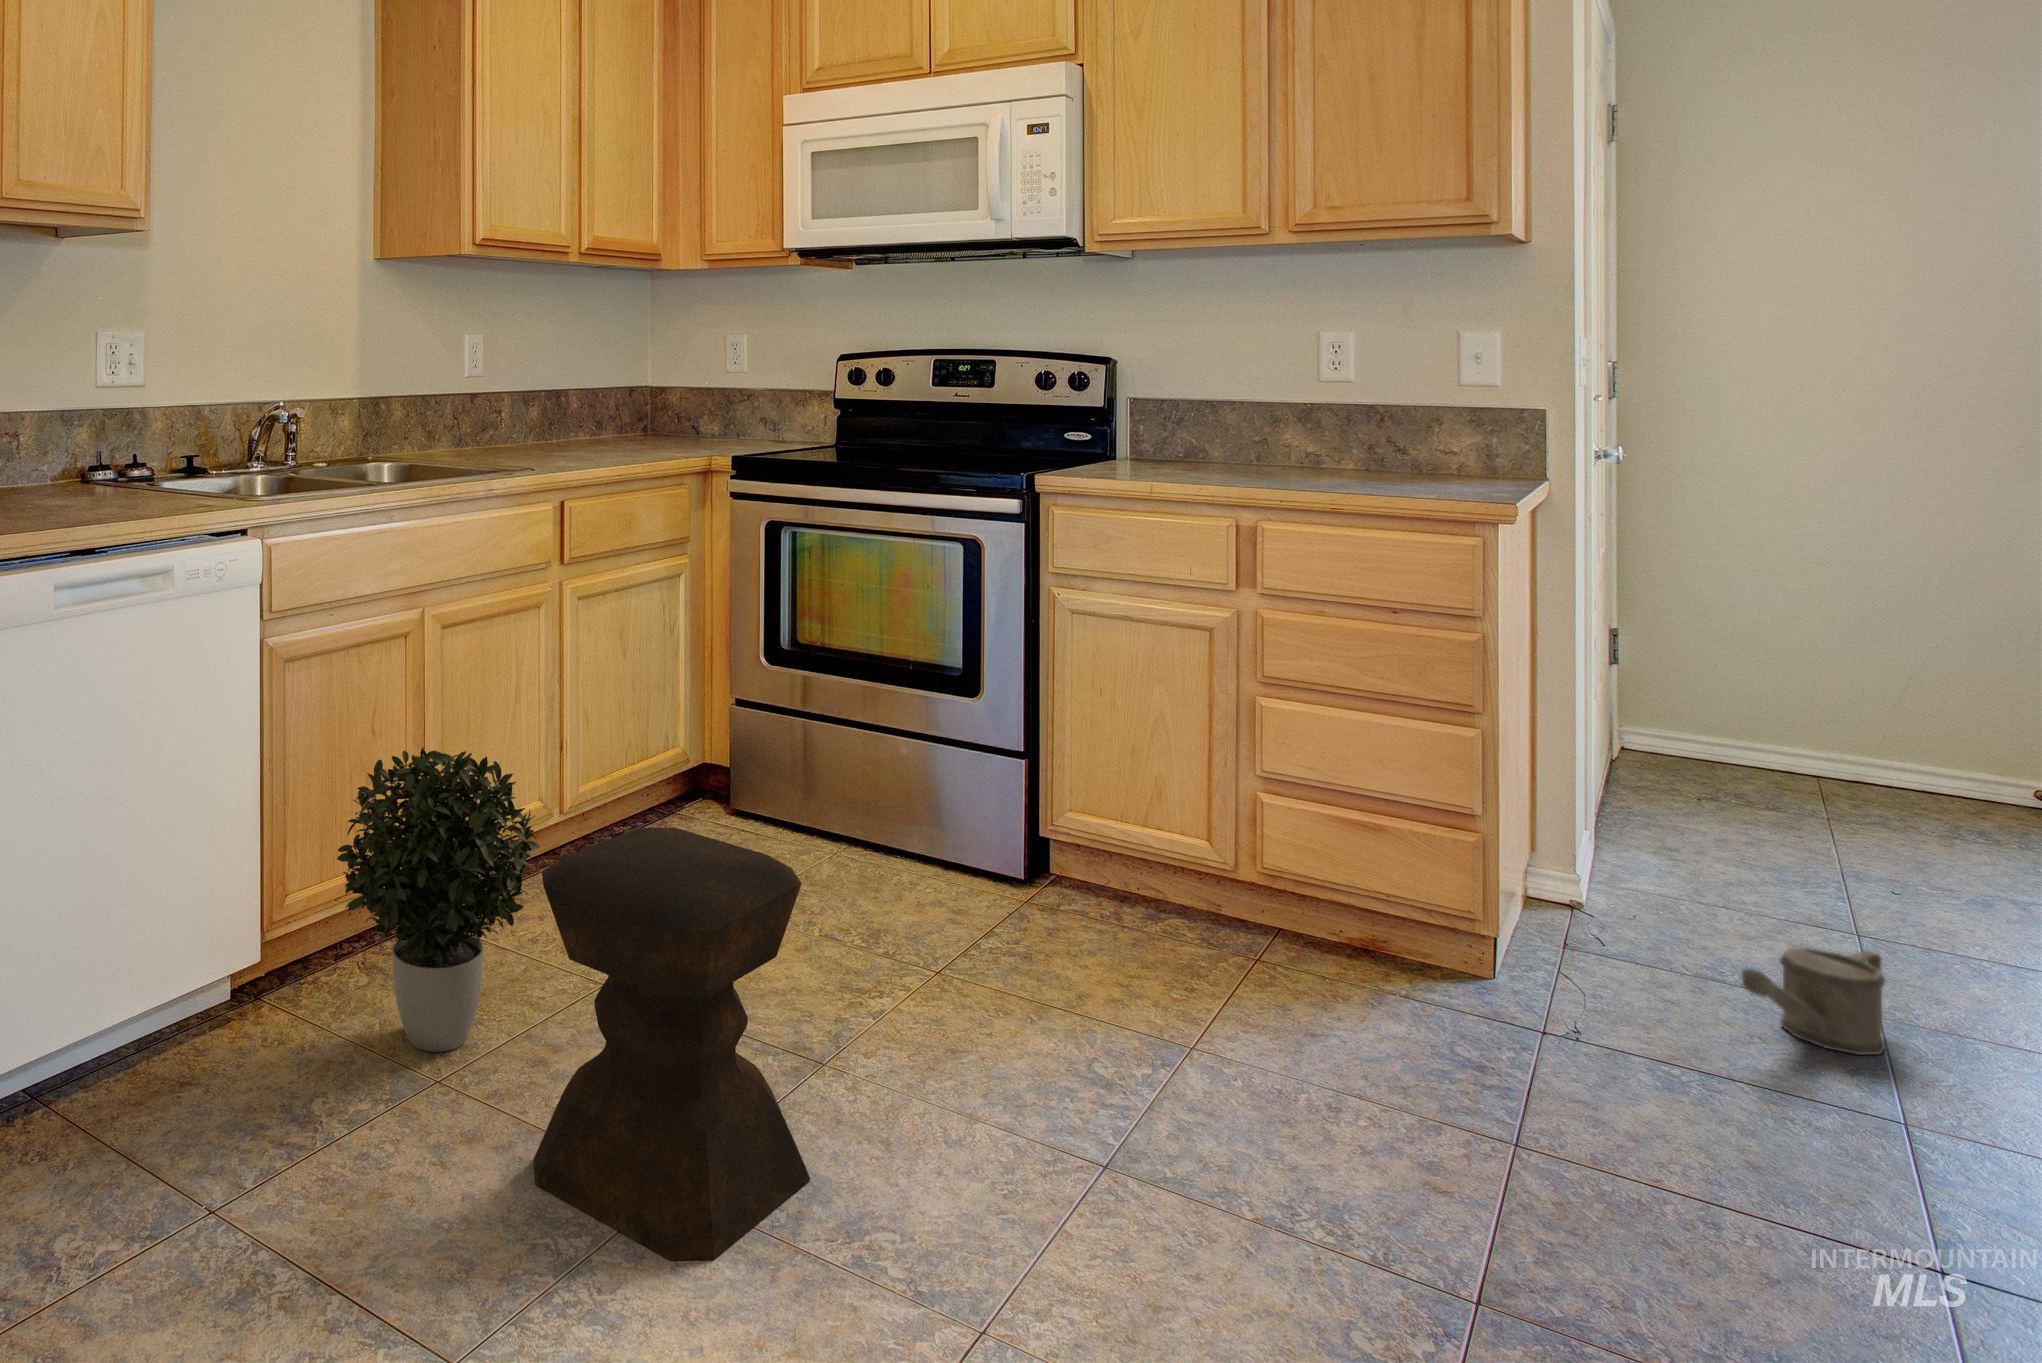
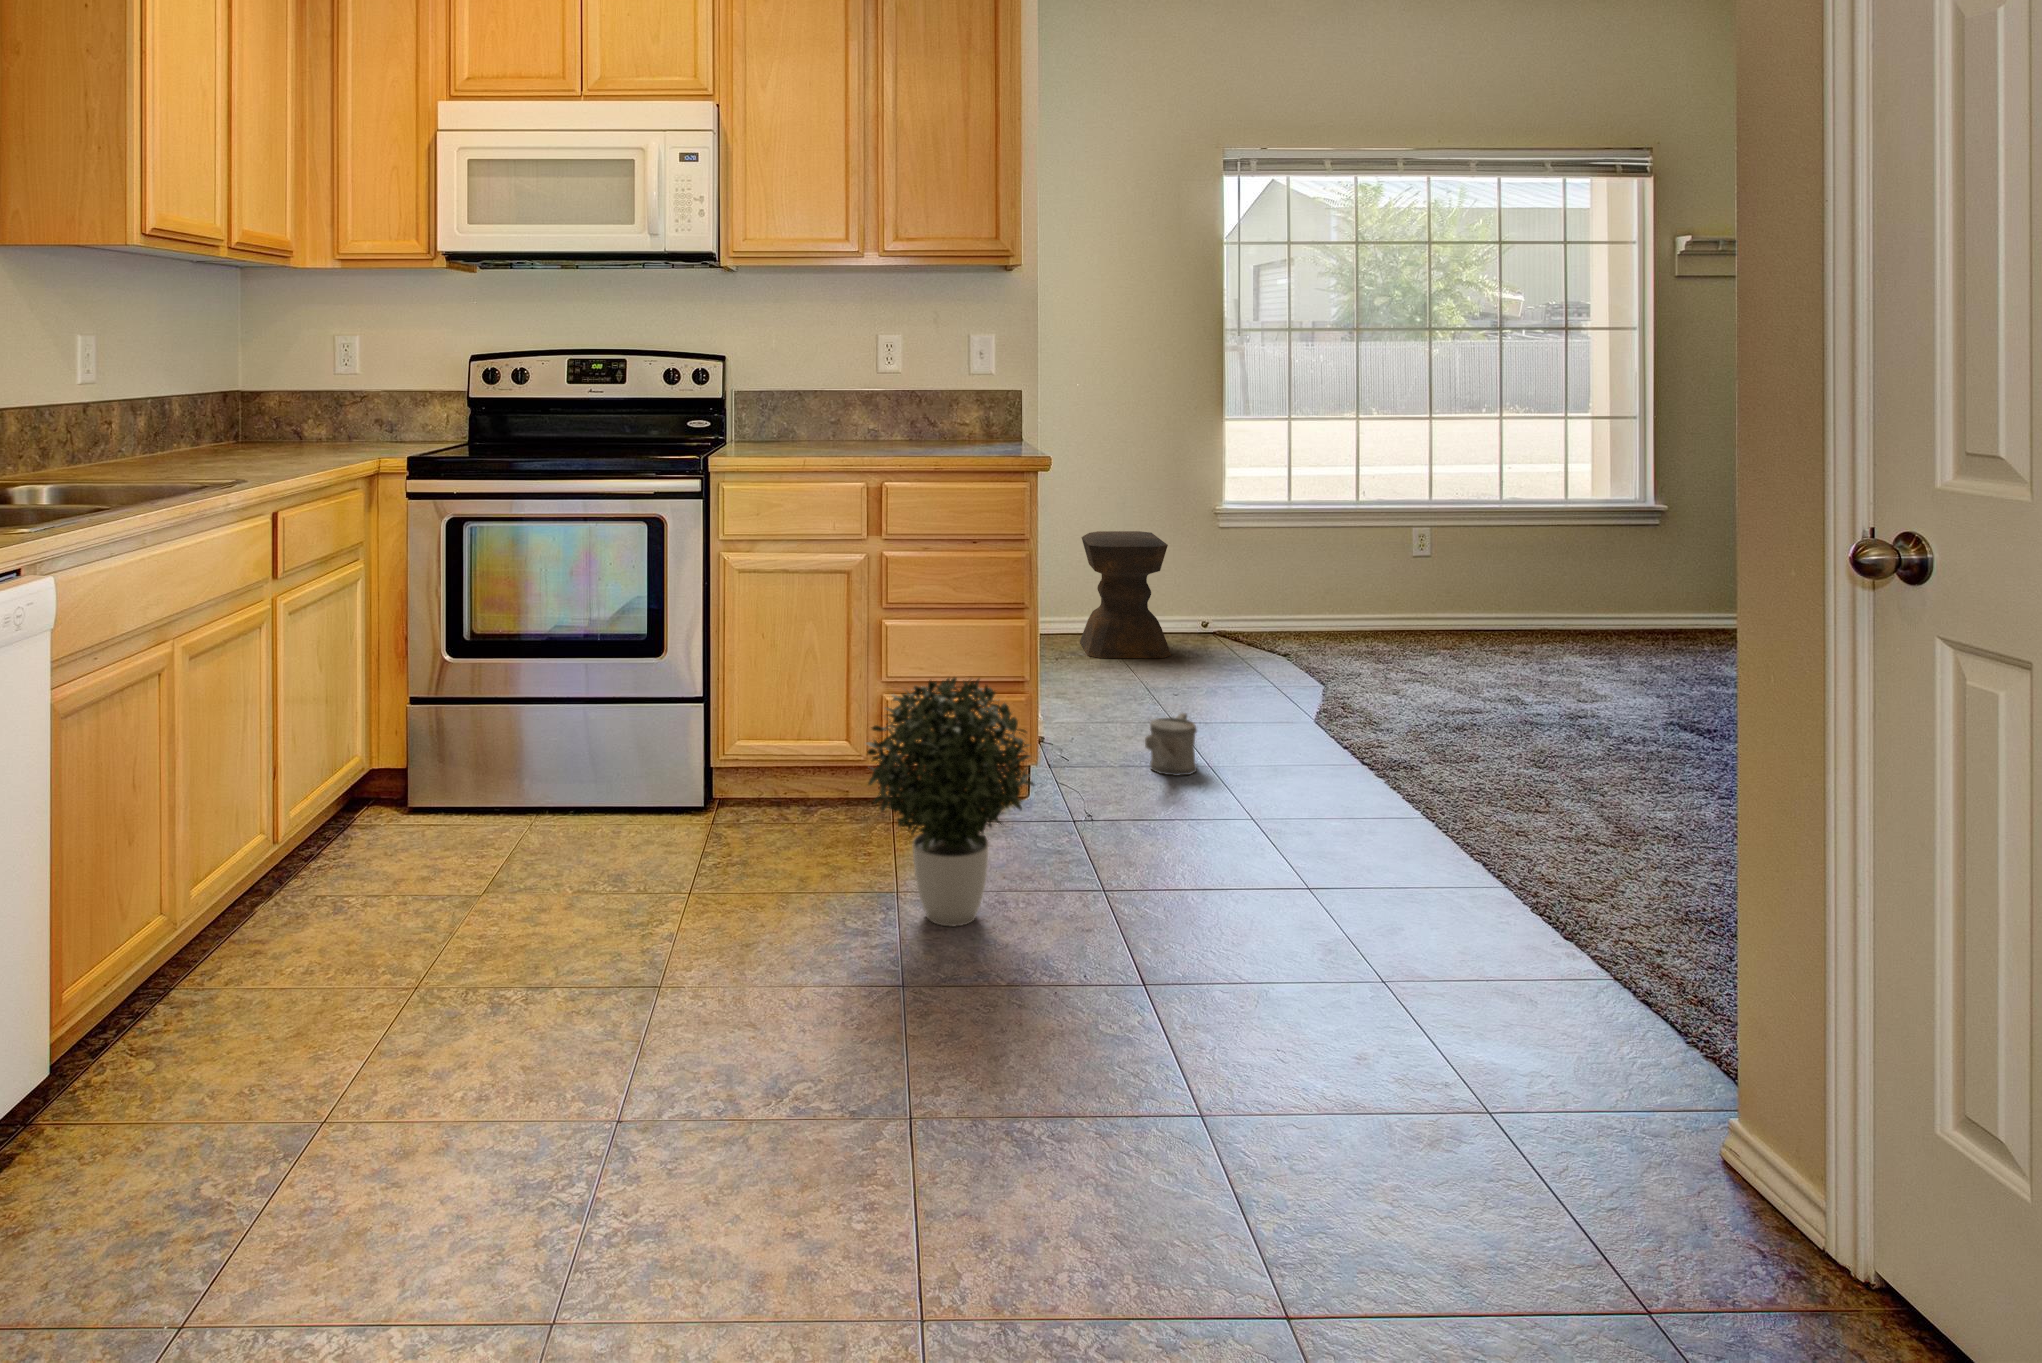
potted plant: present [337,747,540,1052] -> present [867,678,1034,926]
stool: present [533,827,810,1260] -> present [1080,531,1171,658]

